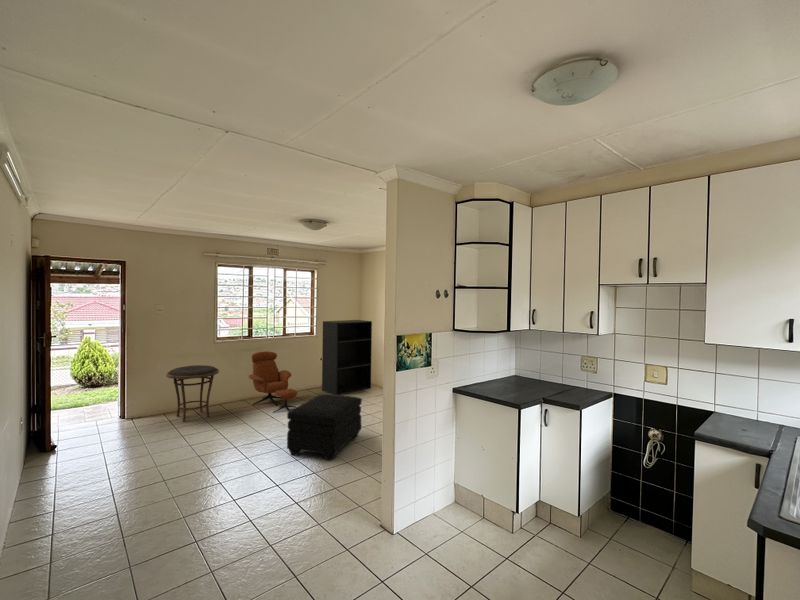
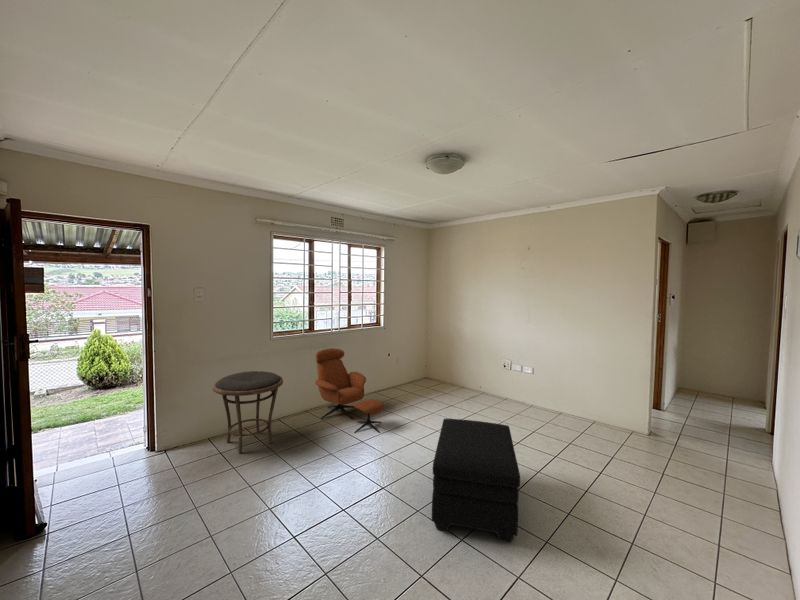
bookshelf: present [322,320,372,395] -> none [392,308,449,401]

